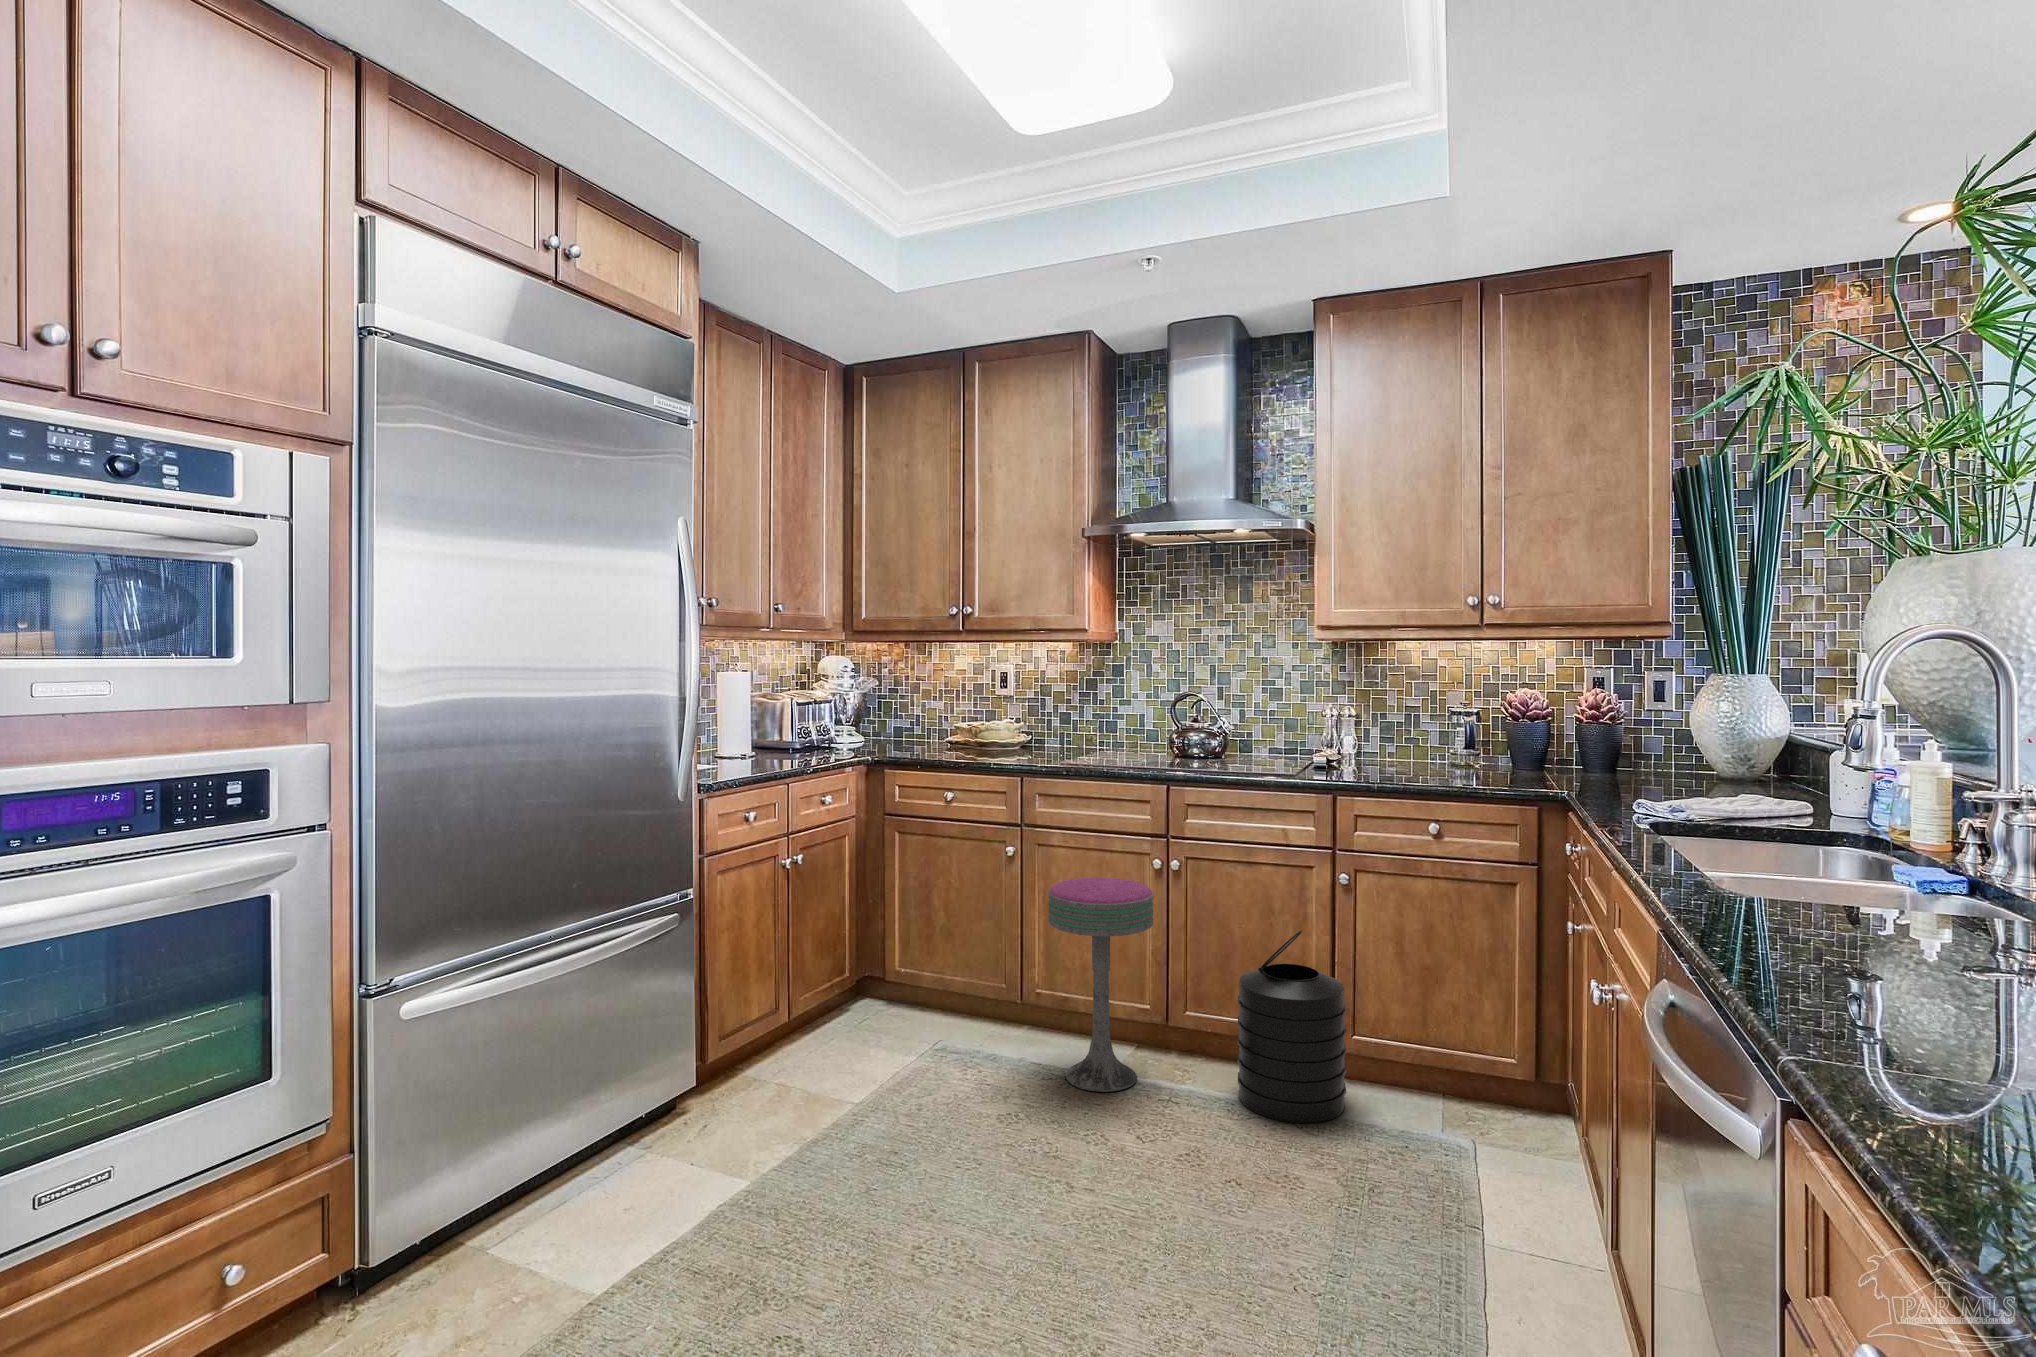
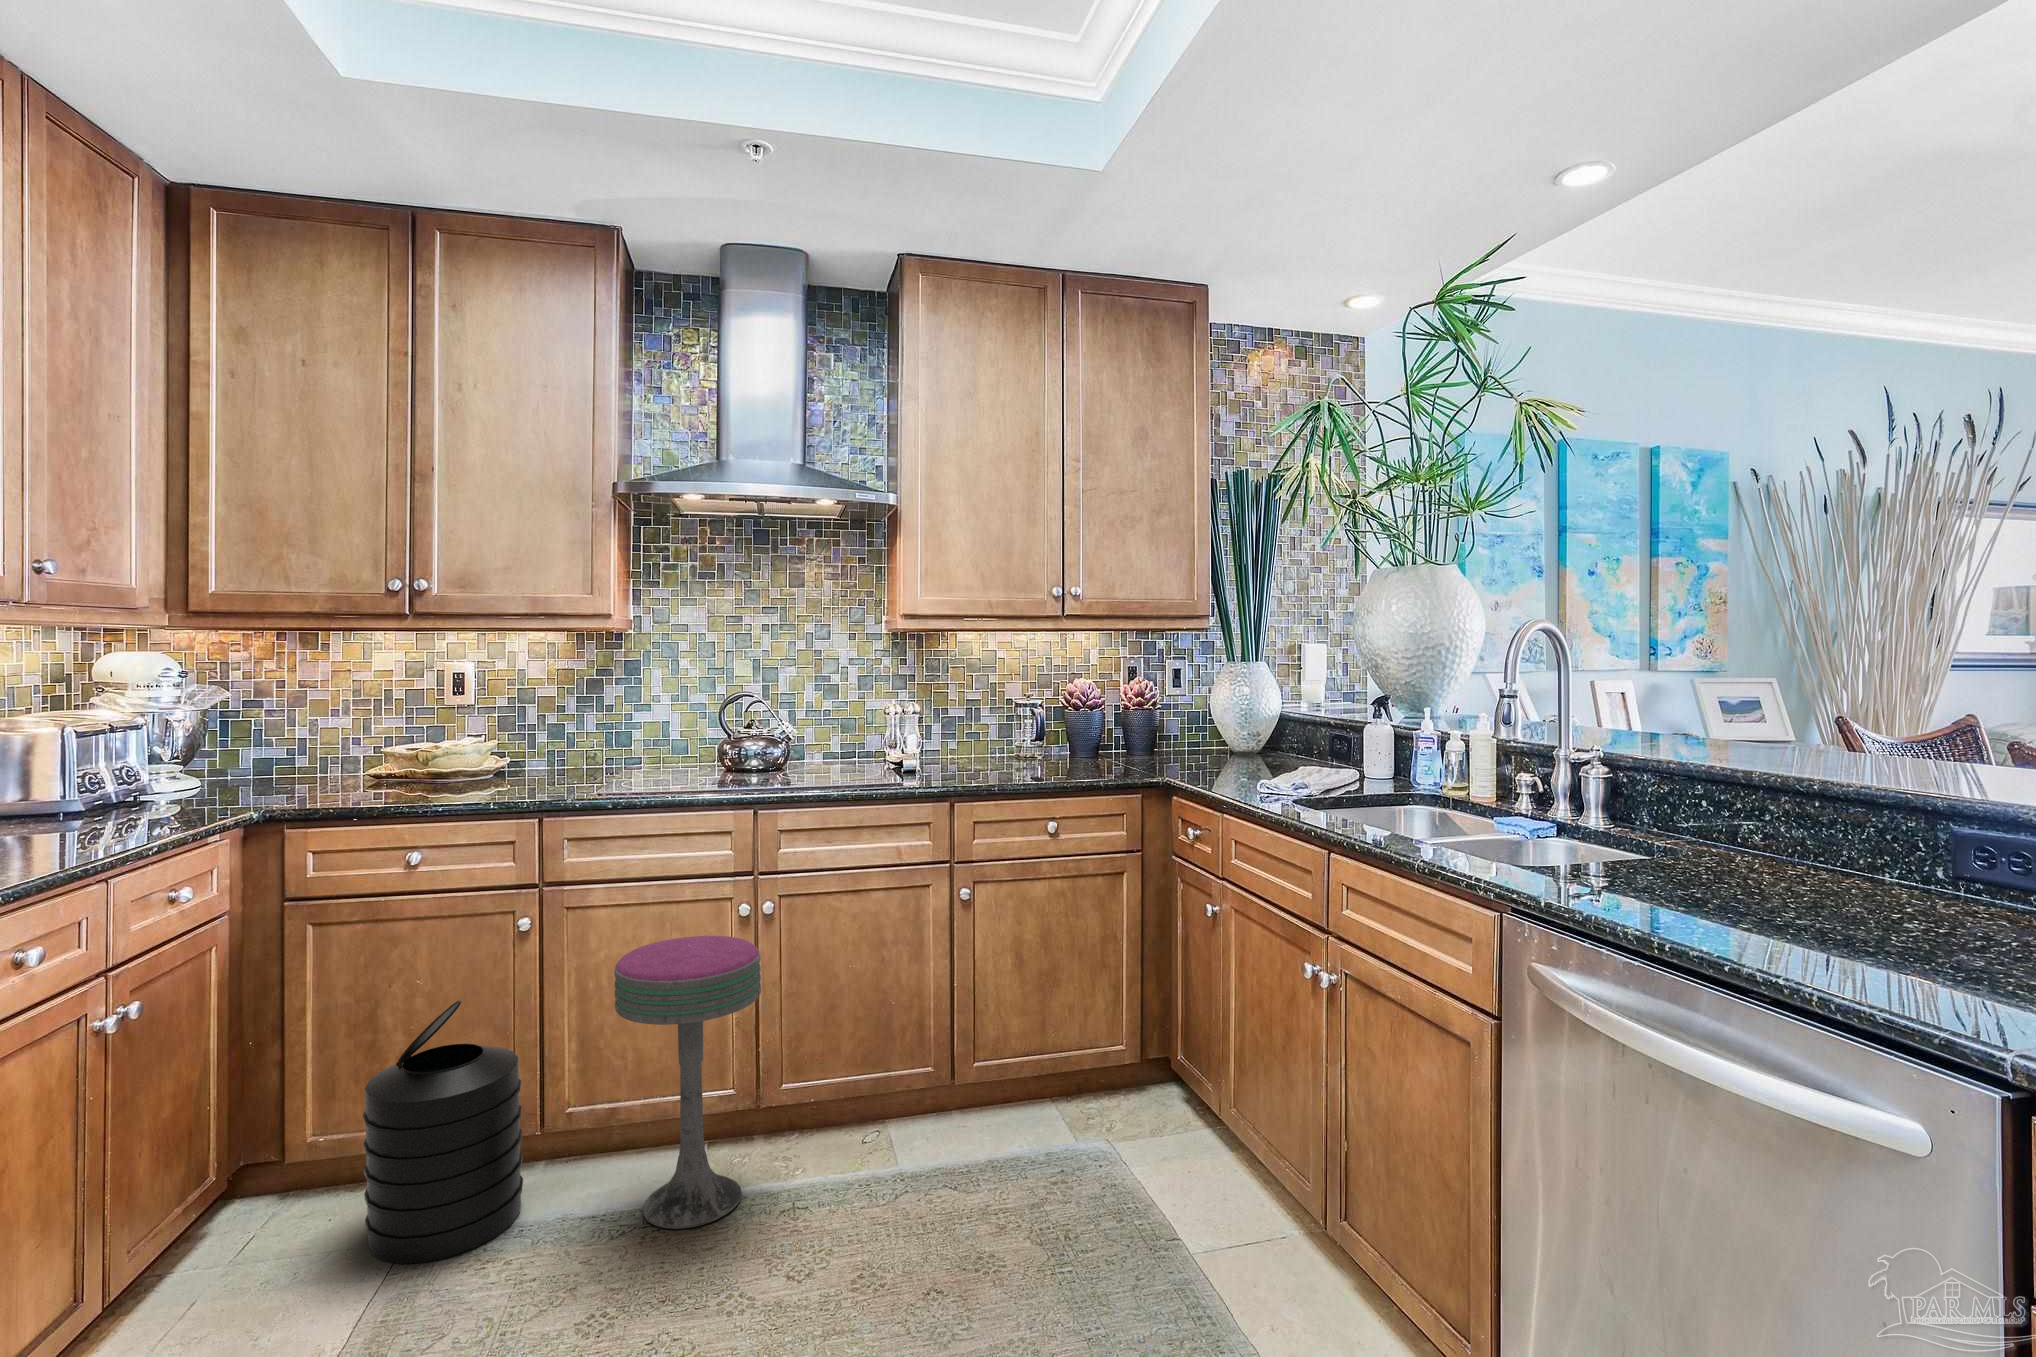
trash can: present [1238,930,1346,1123] -> present [363,1000,523,1264]

